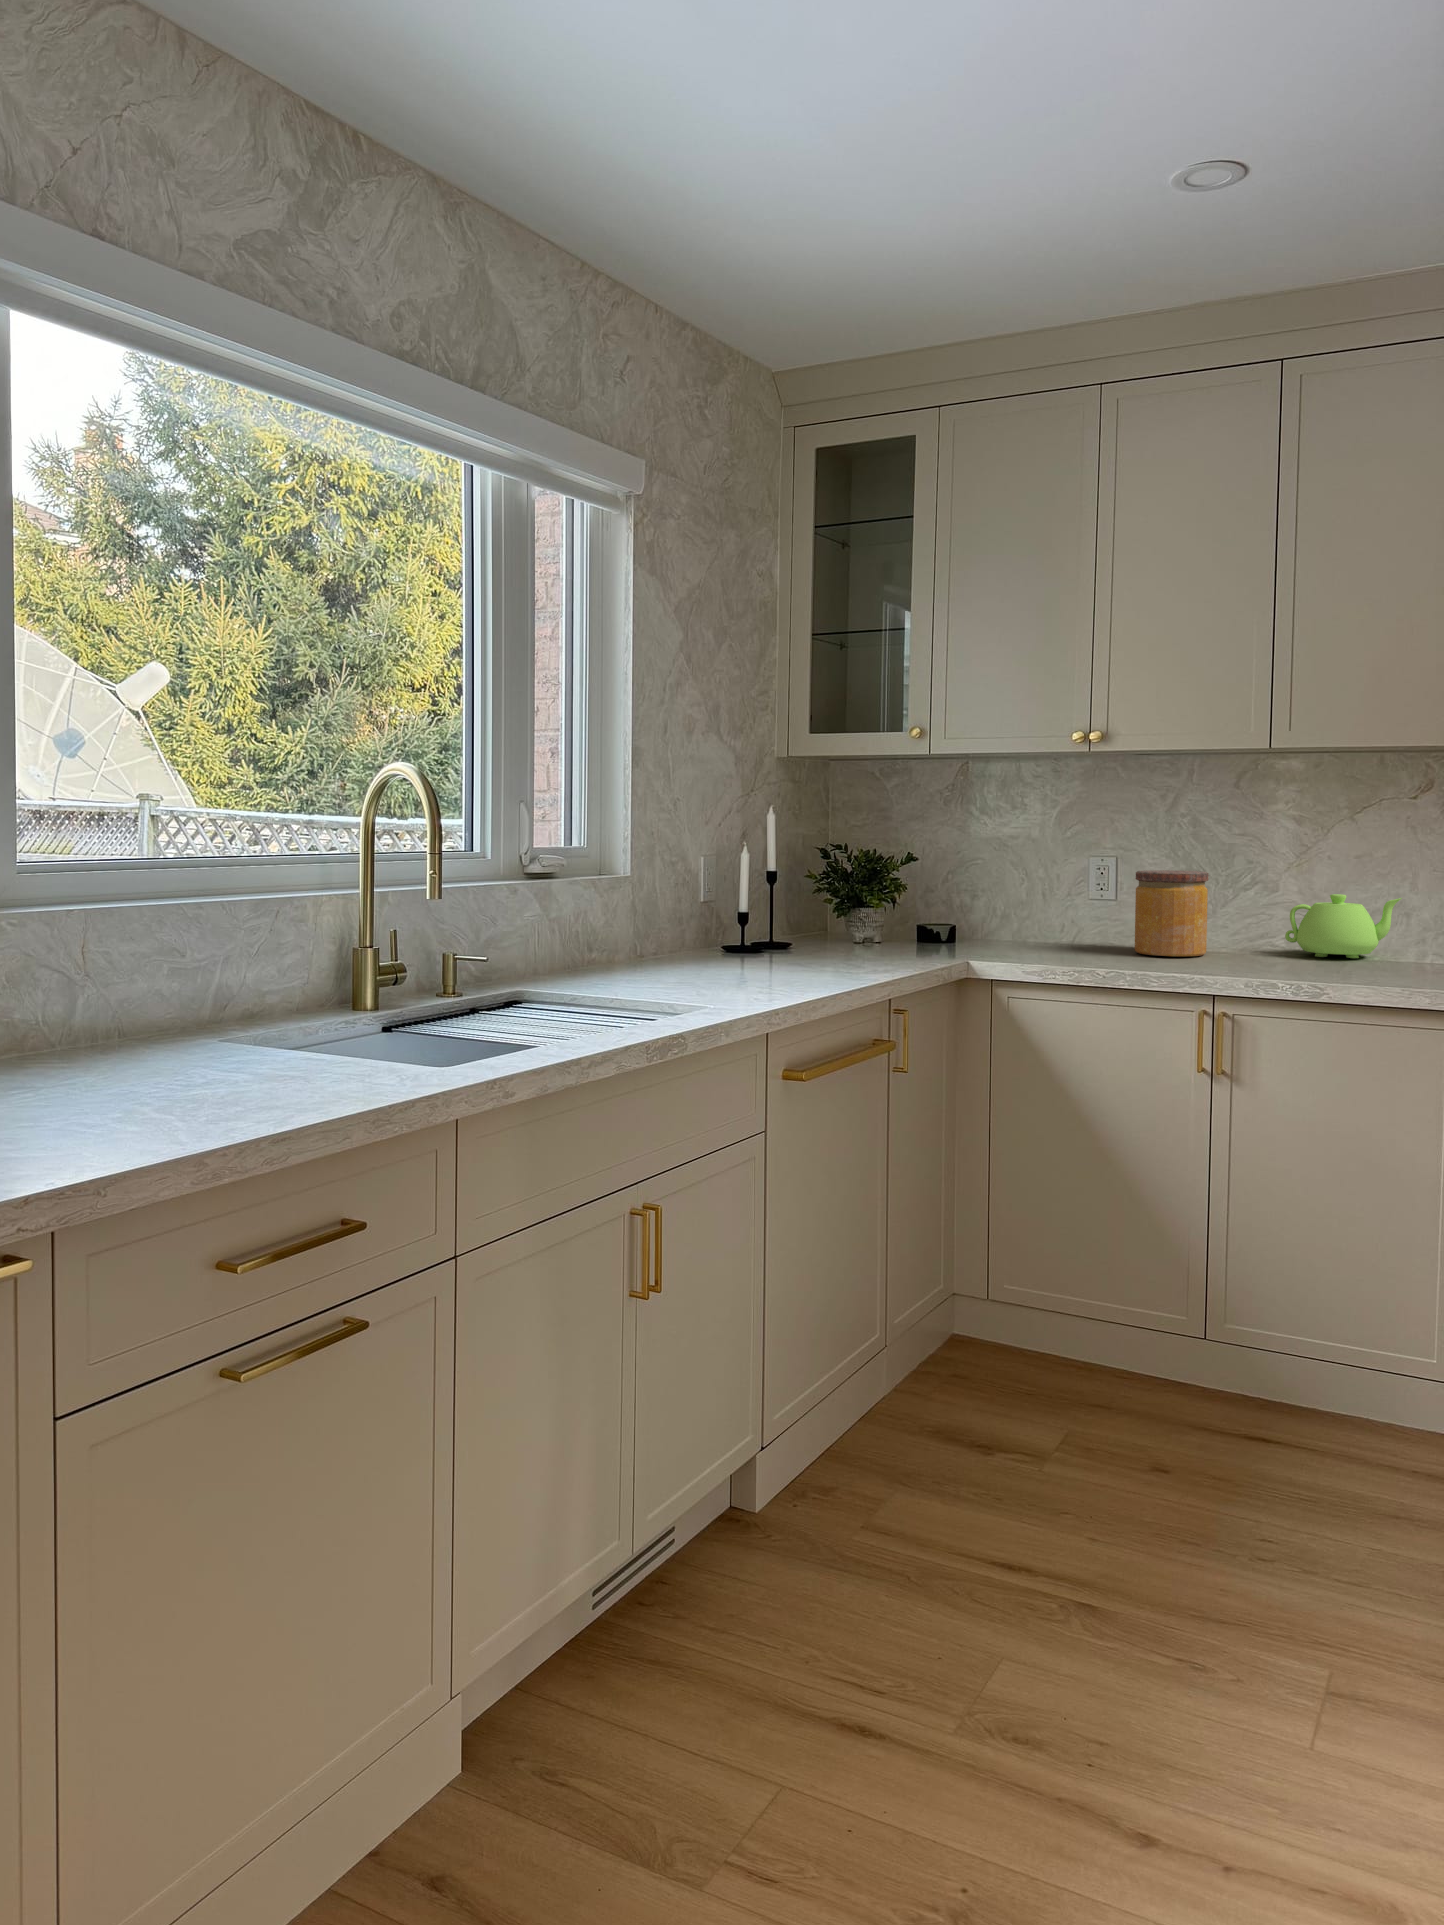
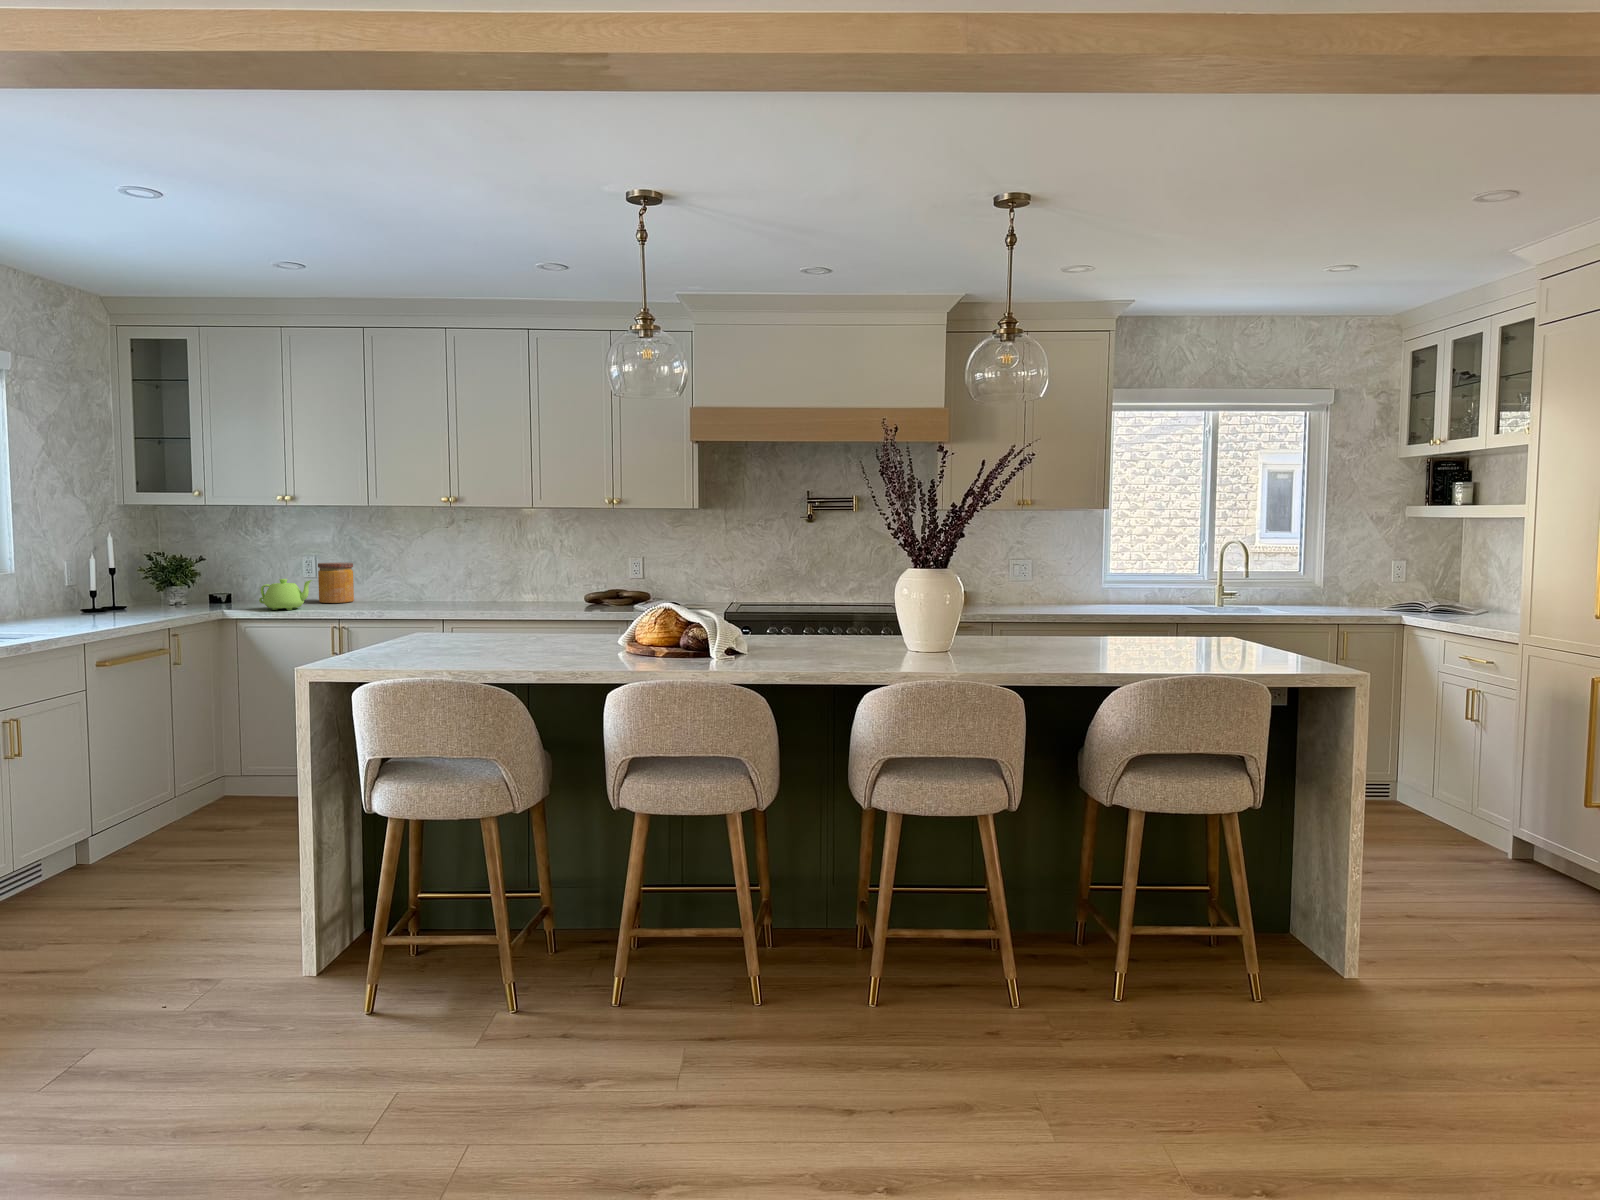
teapot: present [1285,894,1402,958] -> present [259,579,312,610]

